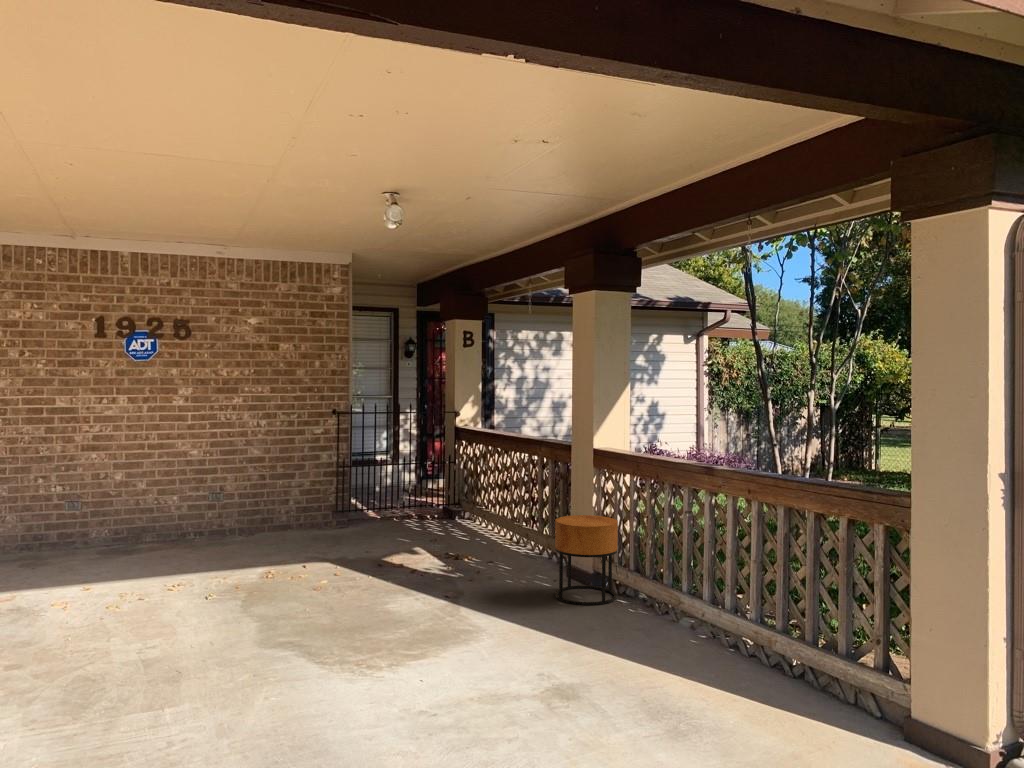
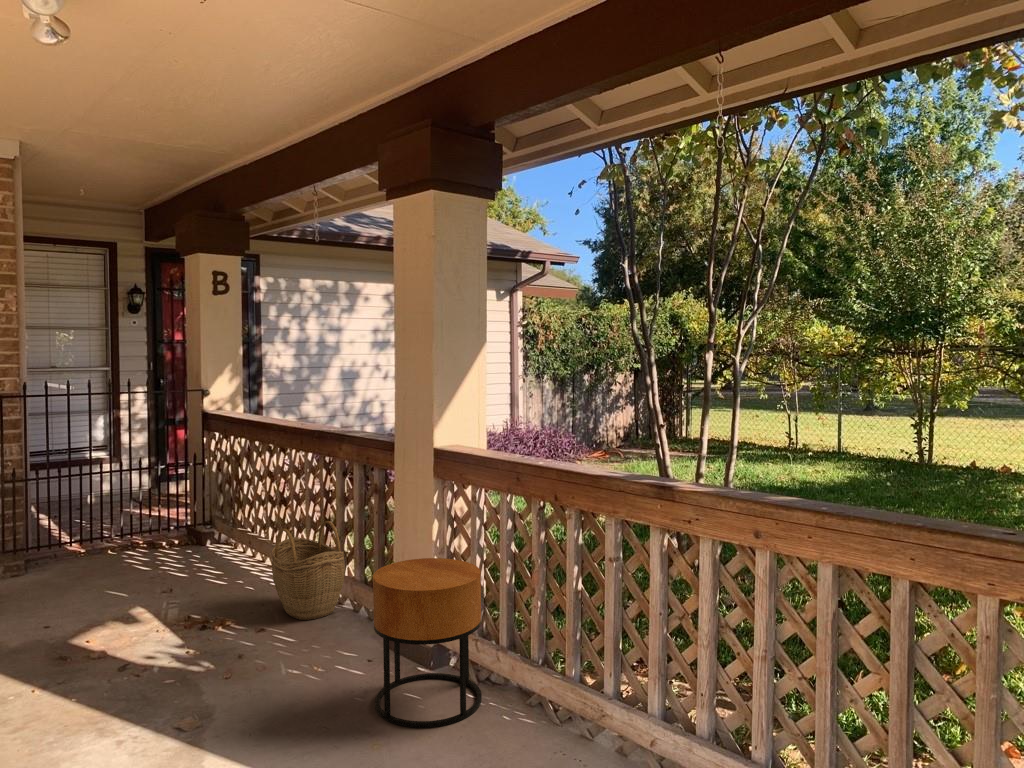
woven basket: none [499,499,543,559] -> present [272,521,345,620]

